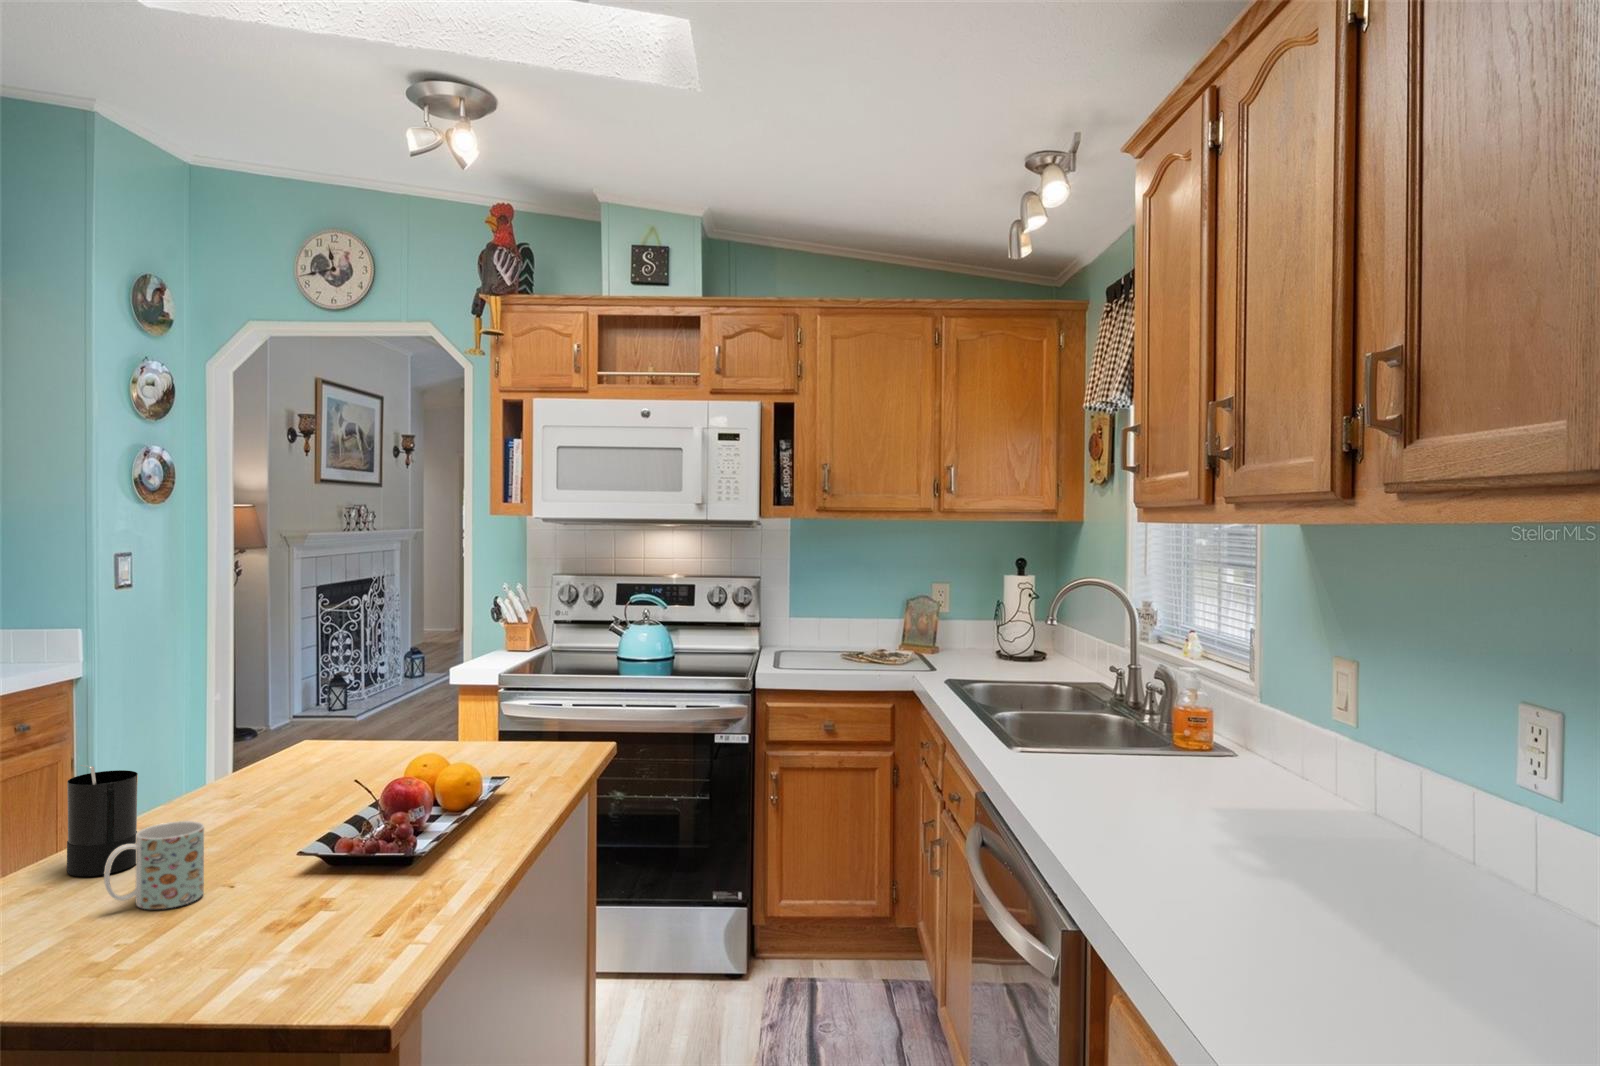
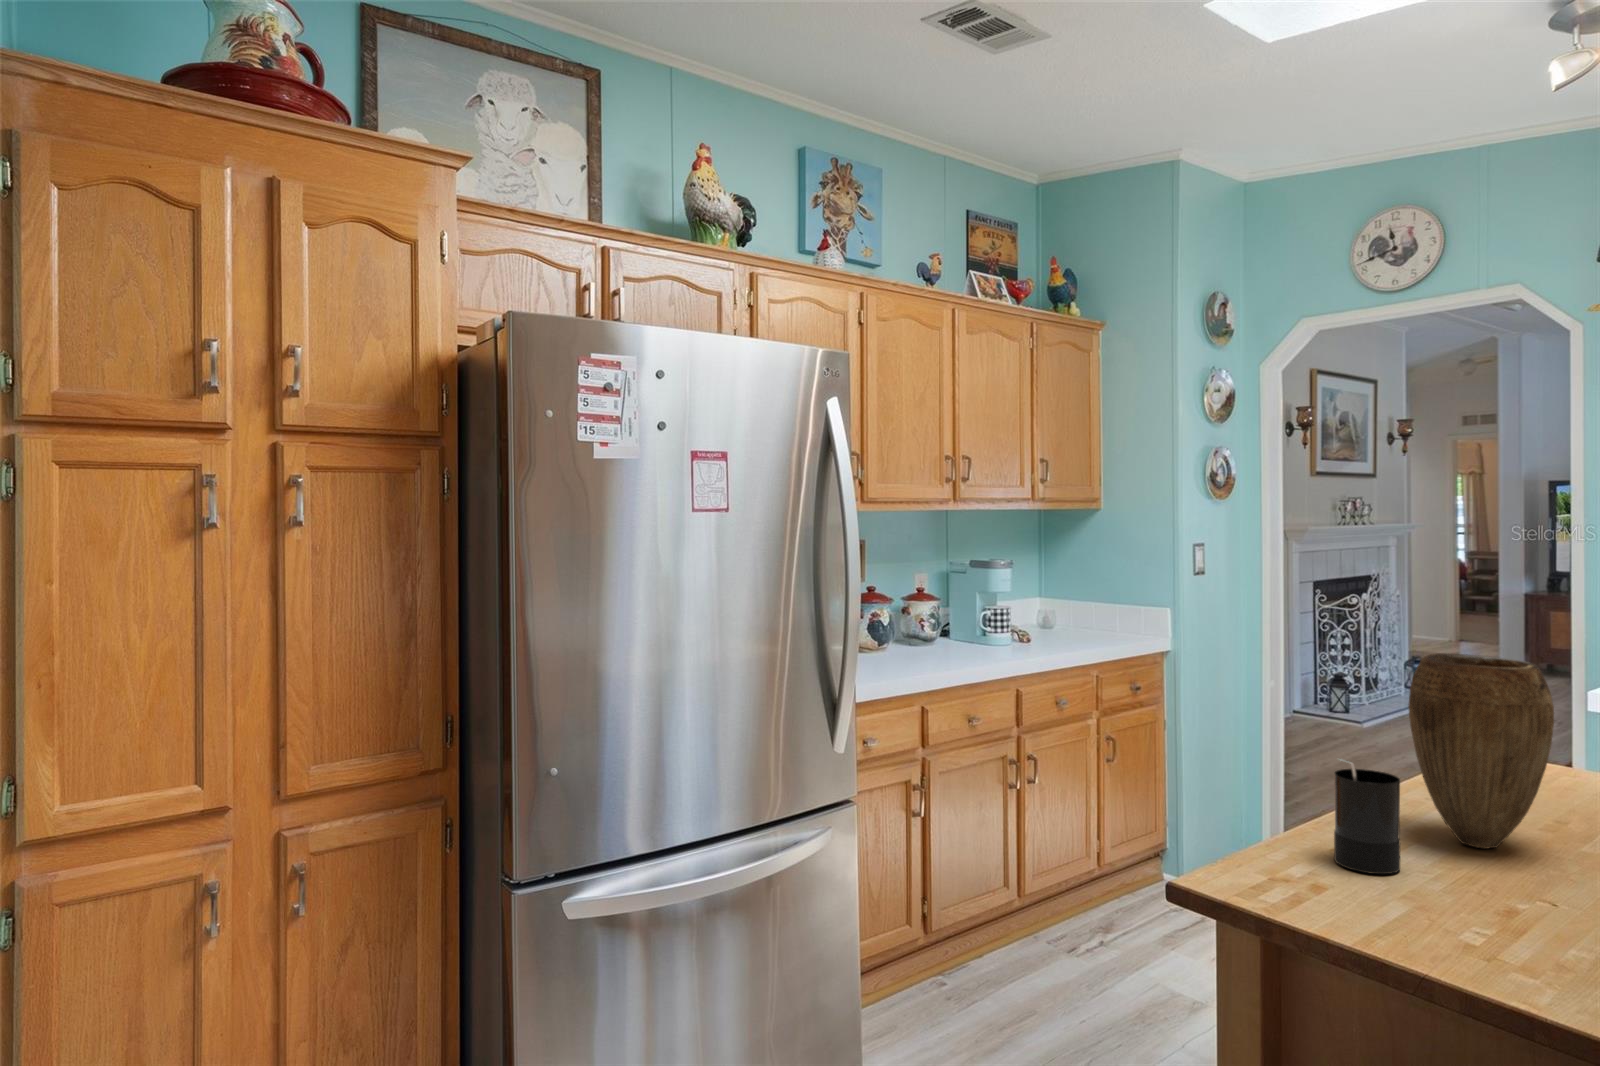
vase: none [177,647,303,826] -> present [1408,653,1554,849]
mug: present [104,821,204,909] -> none [1413,839,1513,934]

